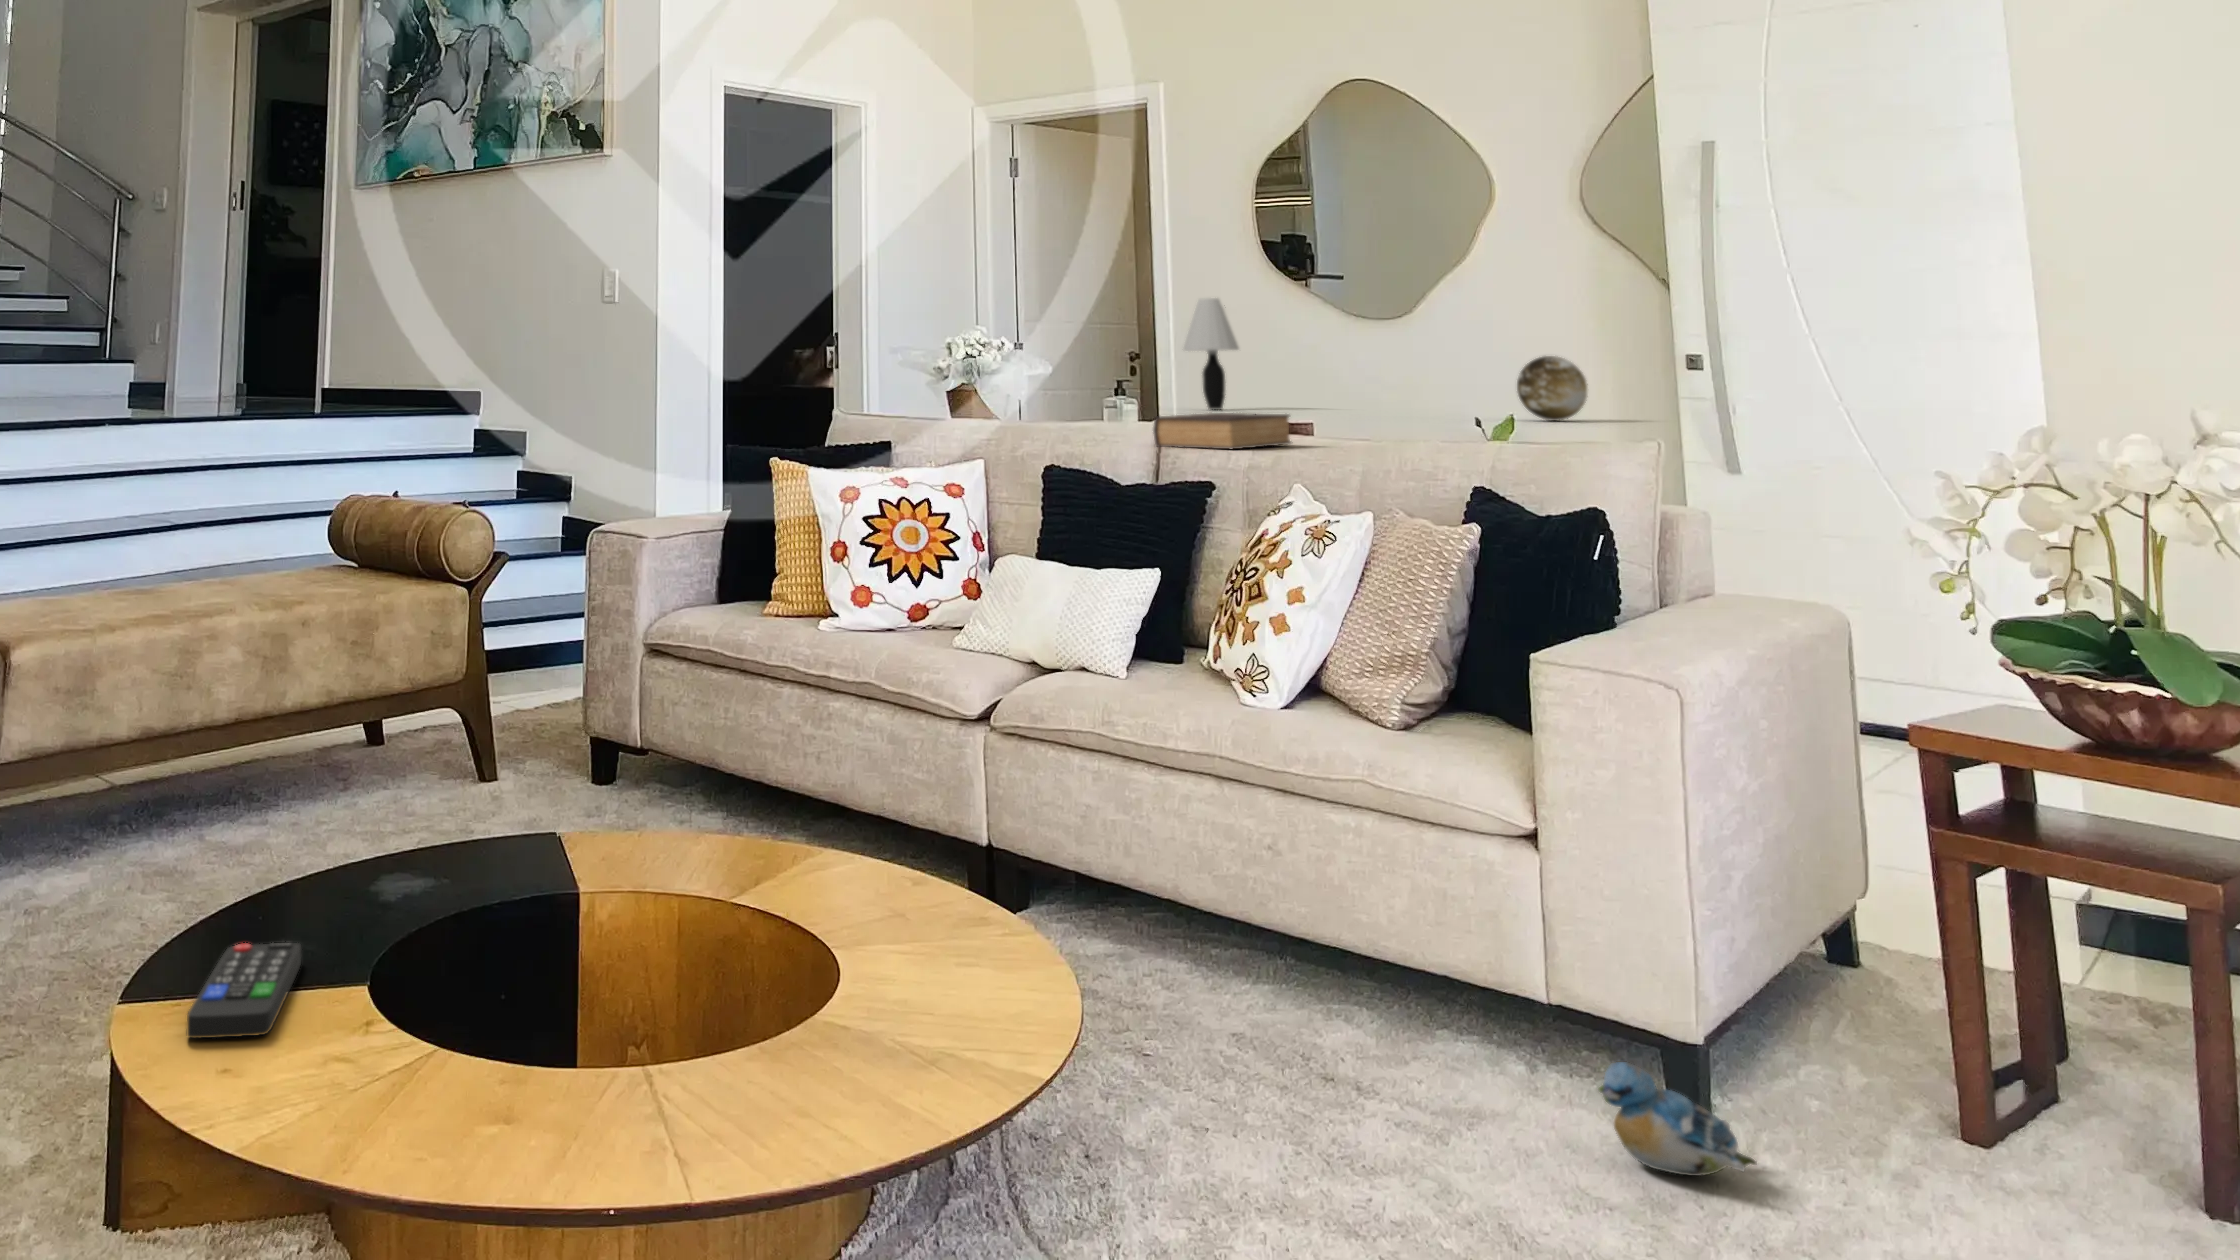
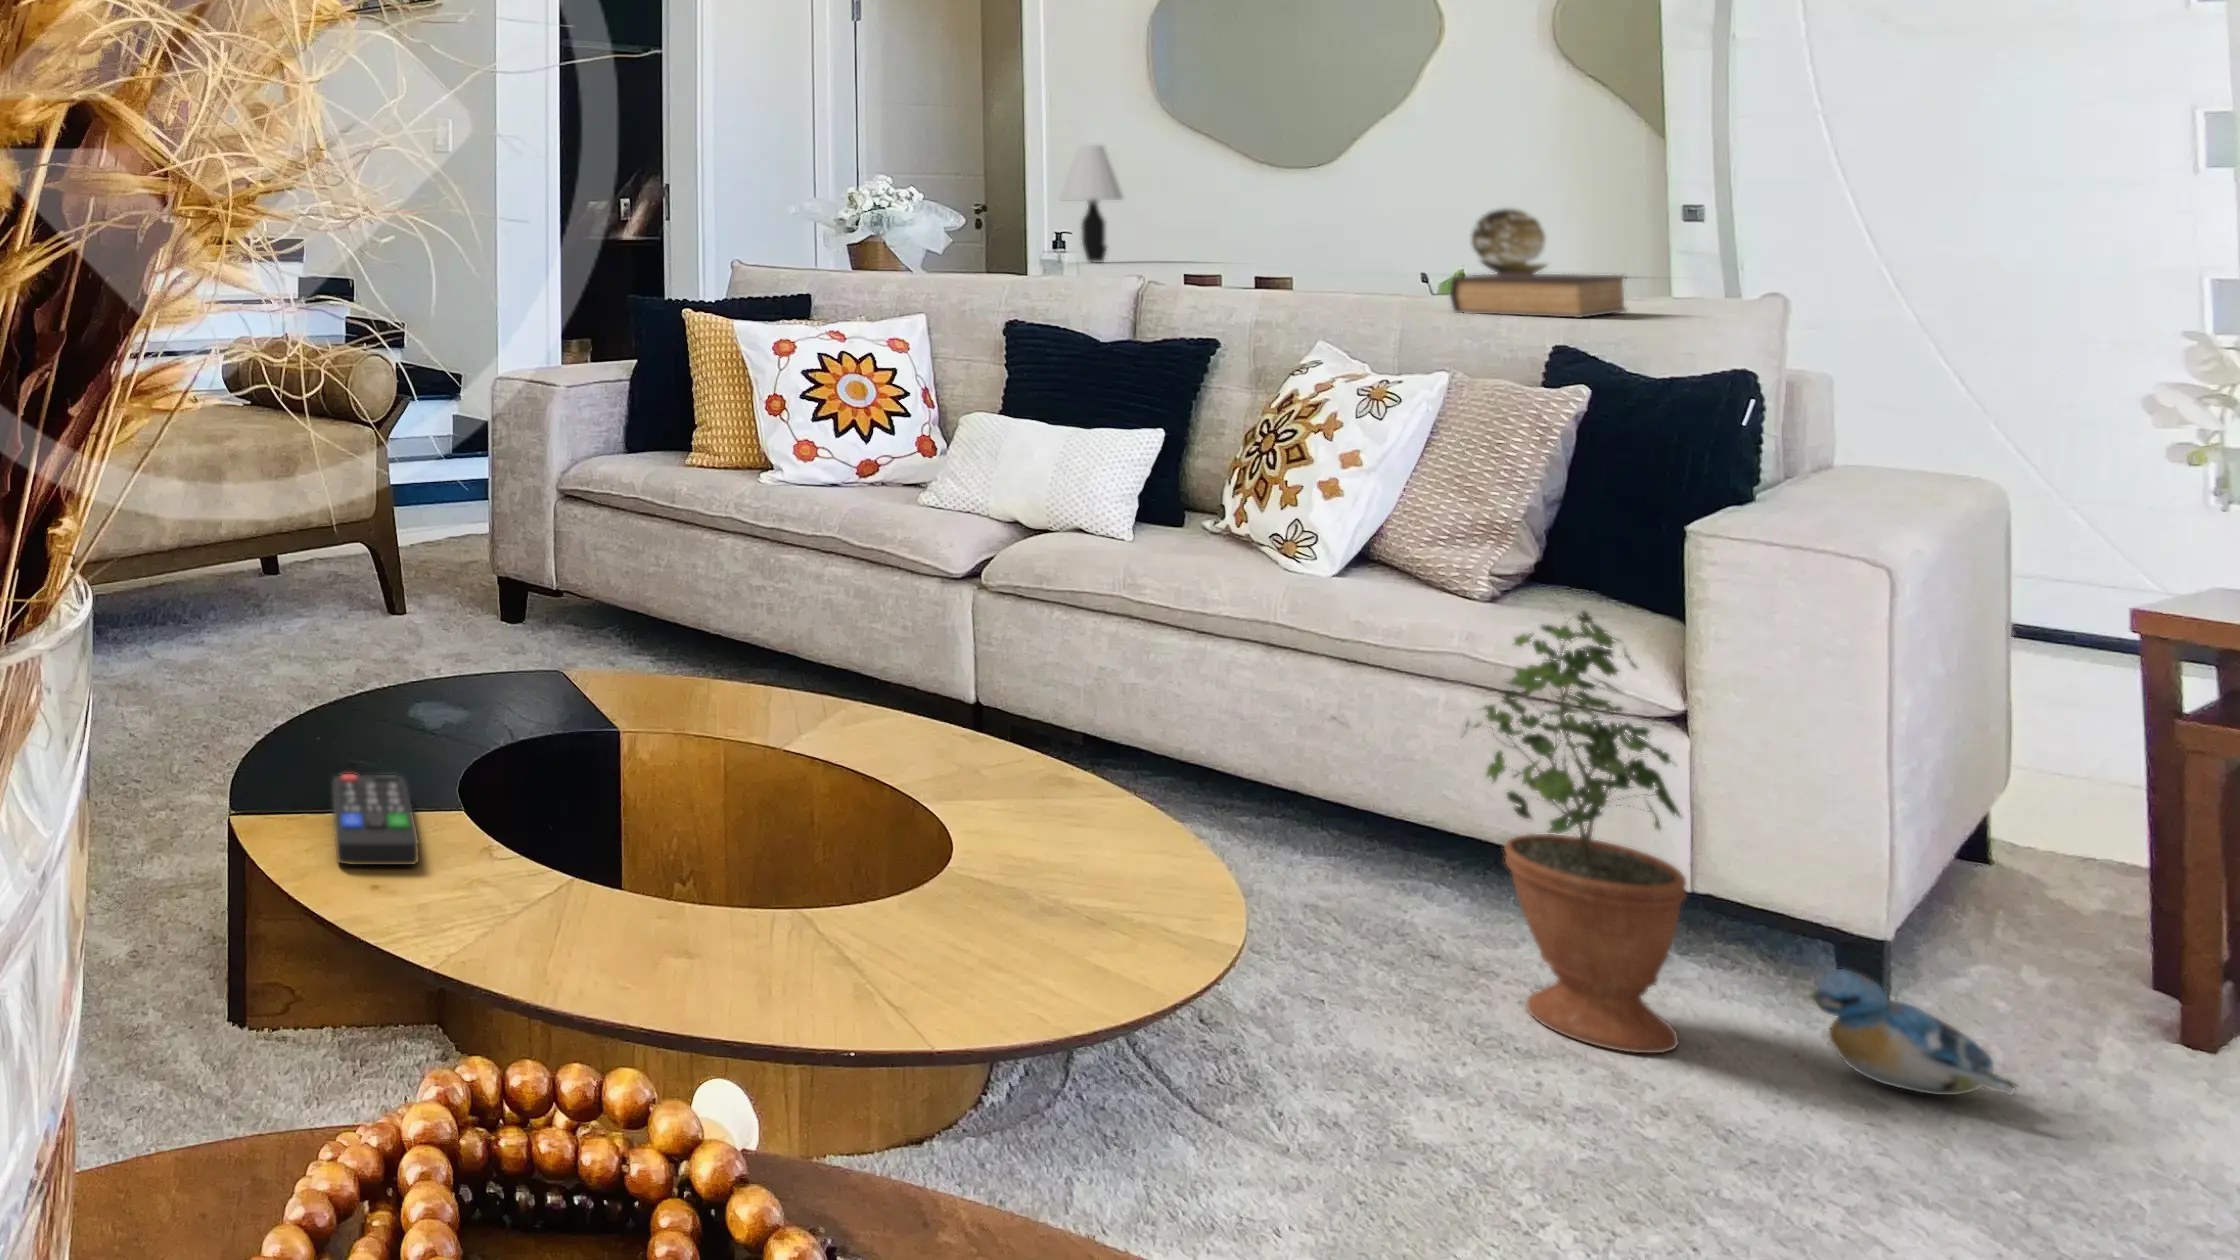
book: present [1153,413,1291,449] -> present [1450,273,1626,318]
potted plant: none [1323,726,1502,1154] -> present [1461,611,1686,1053]

